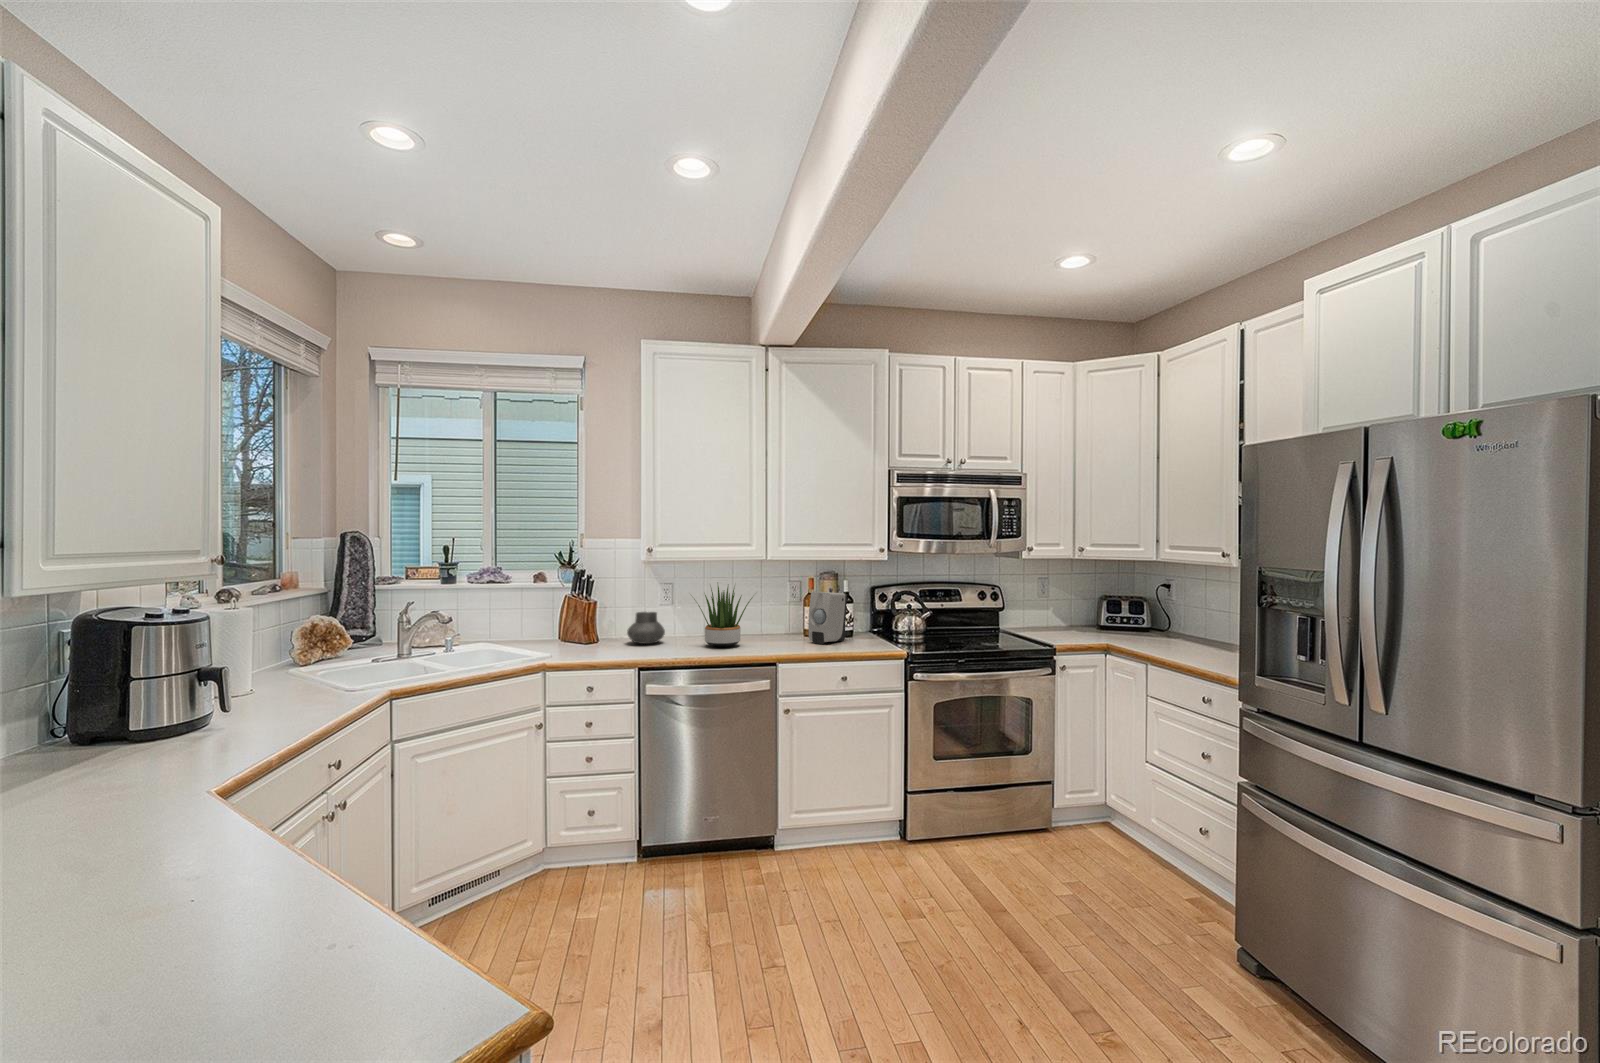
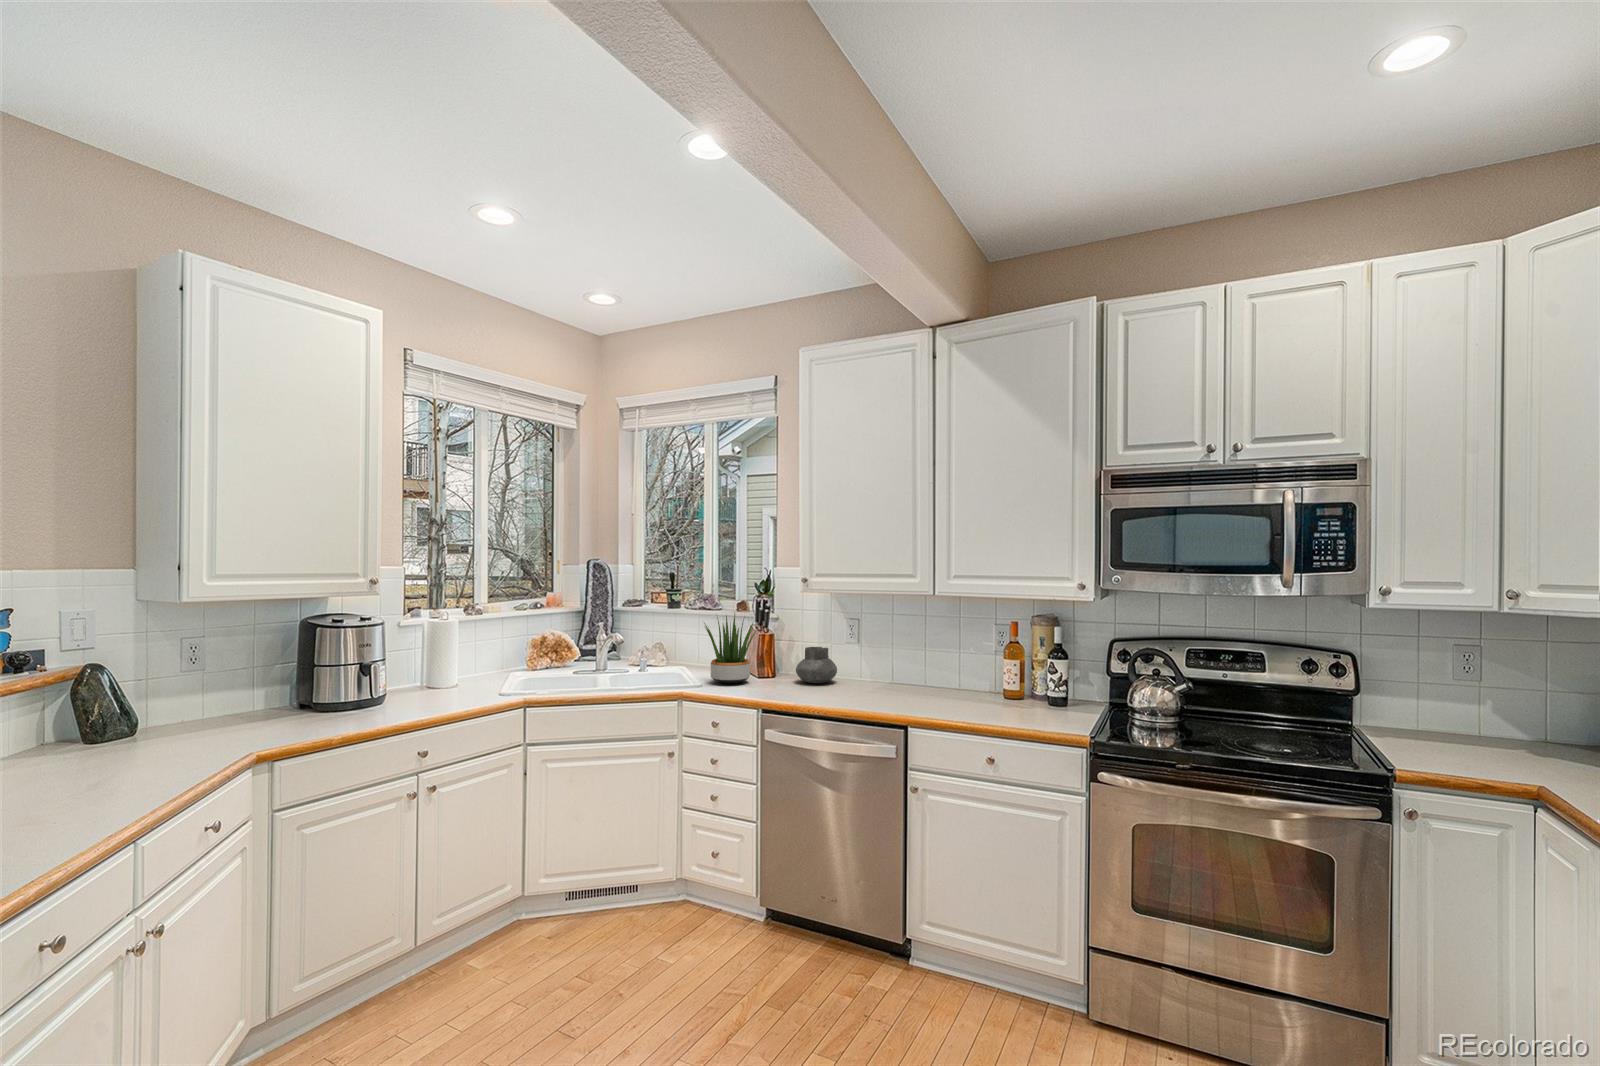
potted plant: present [694,586,753,647] -> present [704,614,757,684]
soap dispenser: present [808,592,847,644] -> none [987,639,1046,711]

